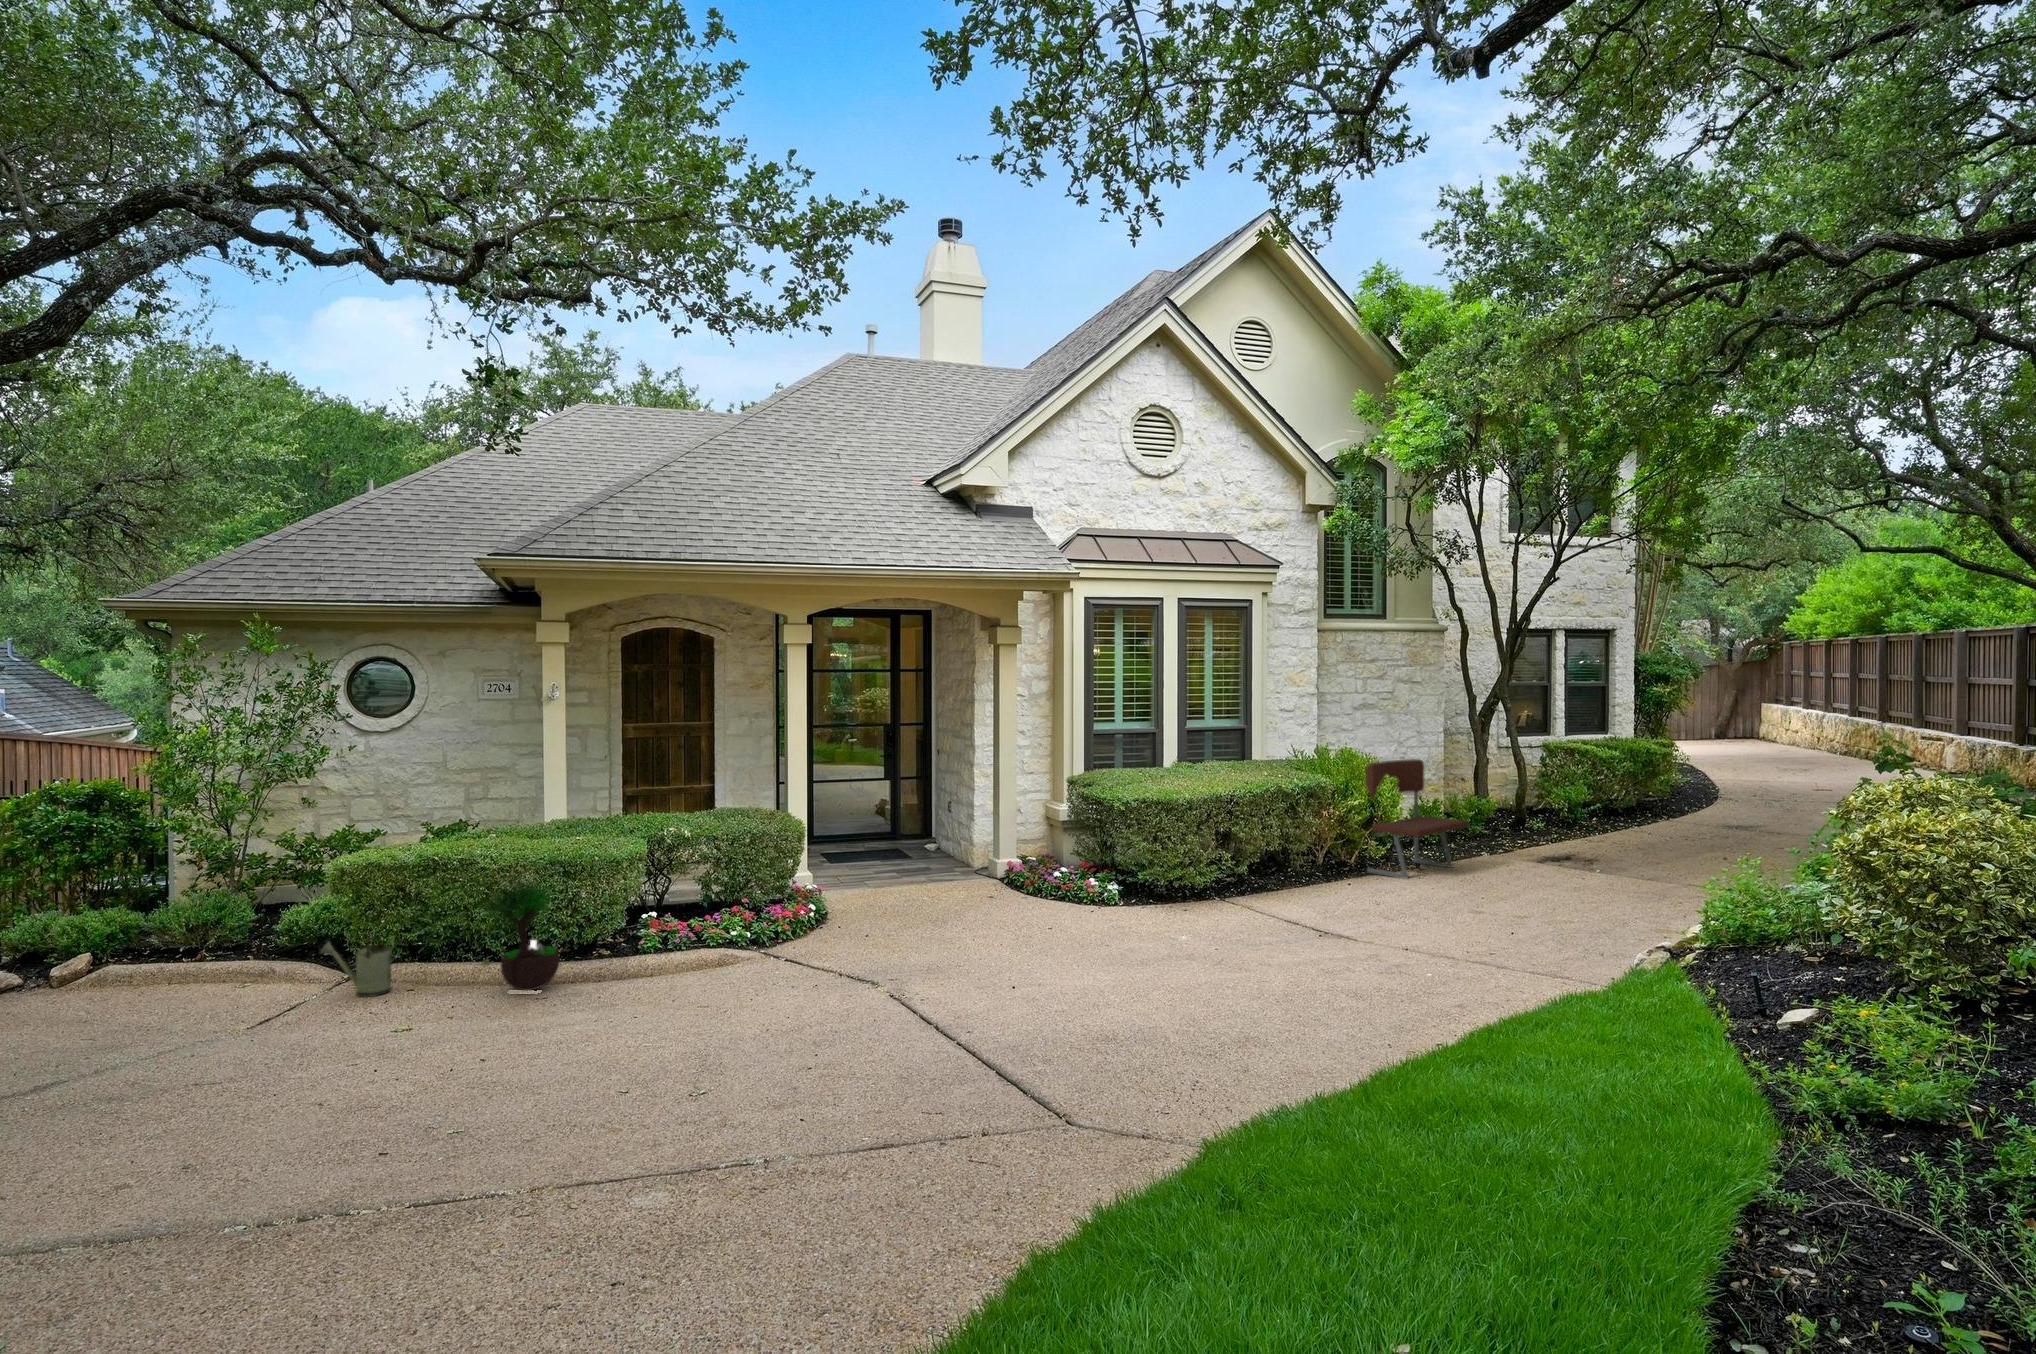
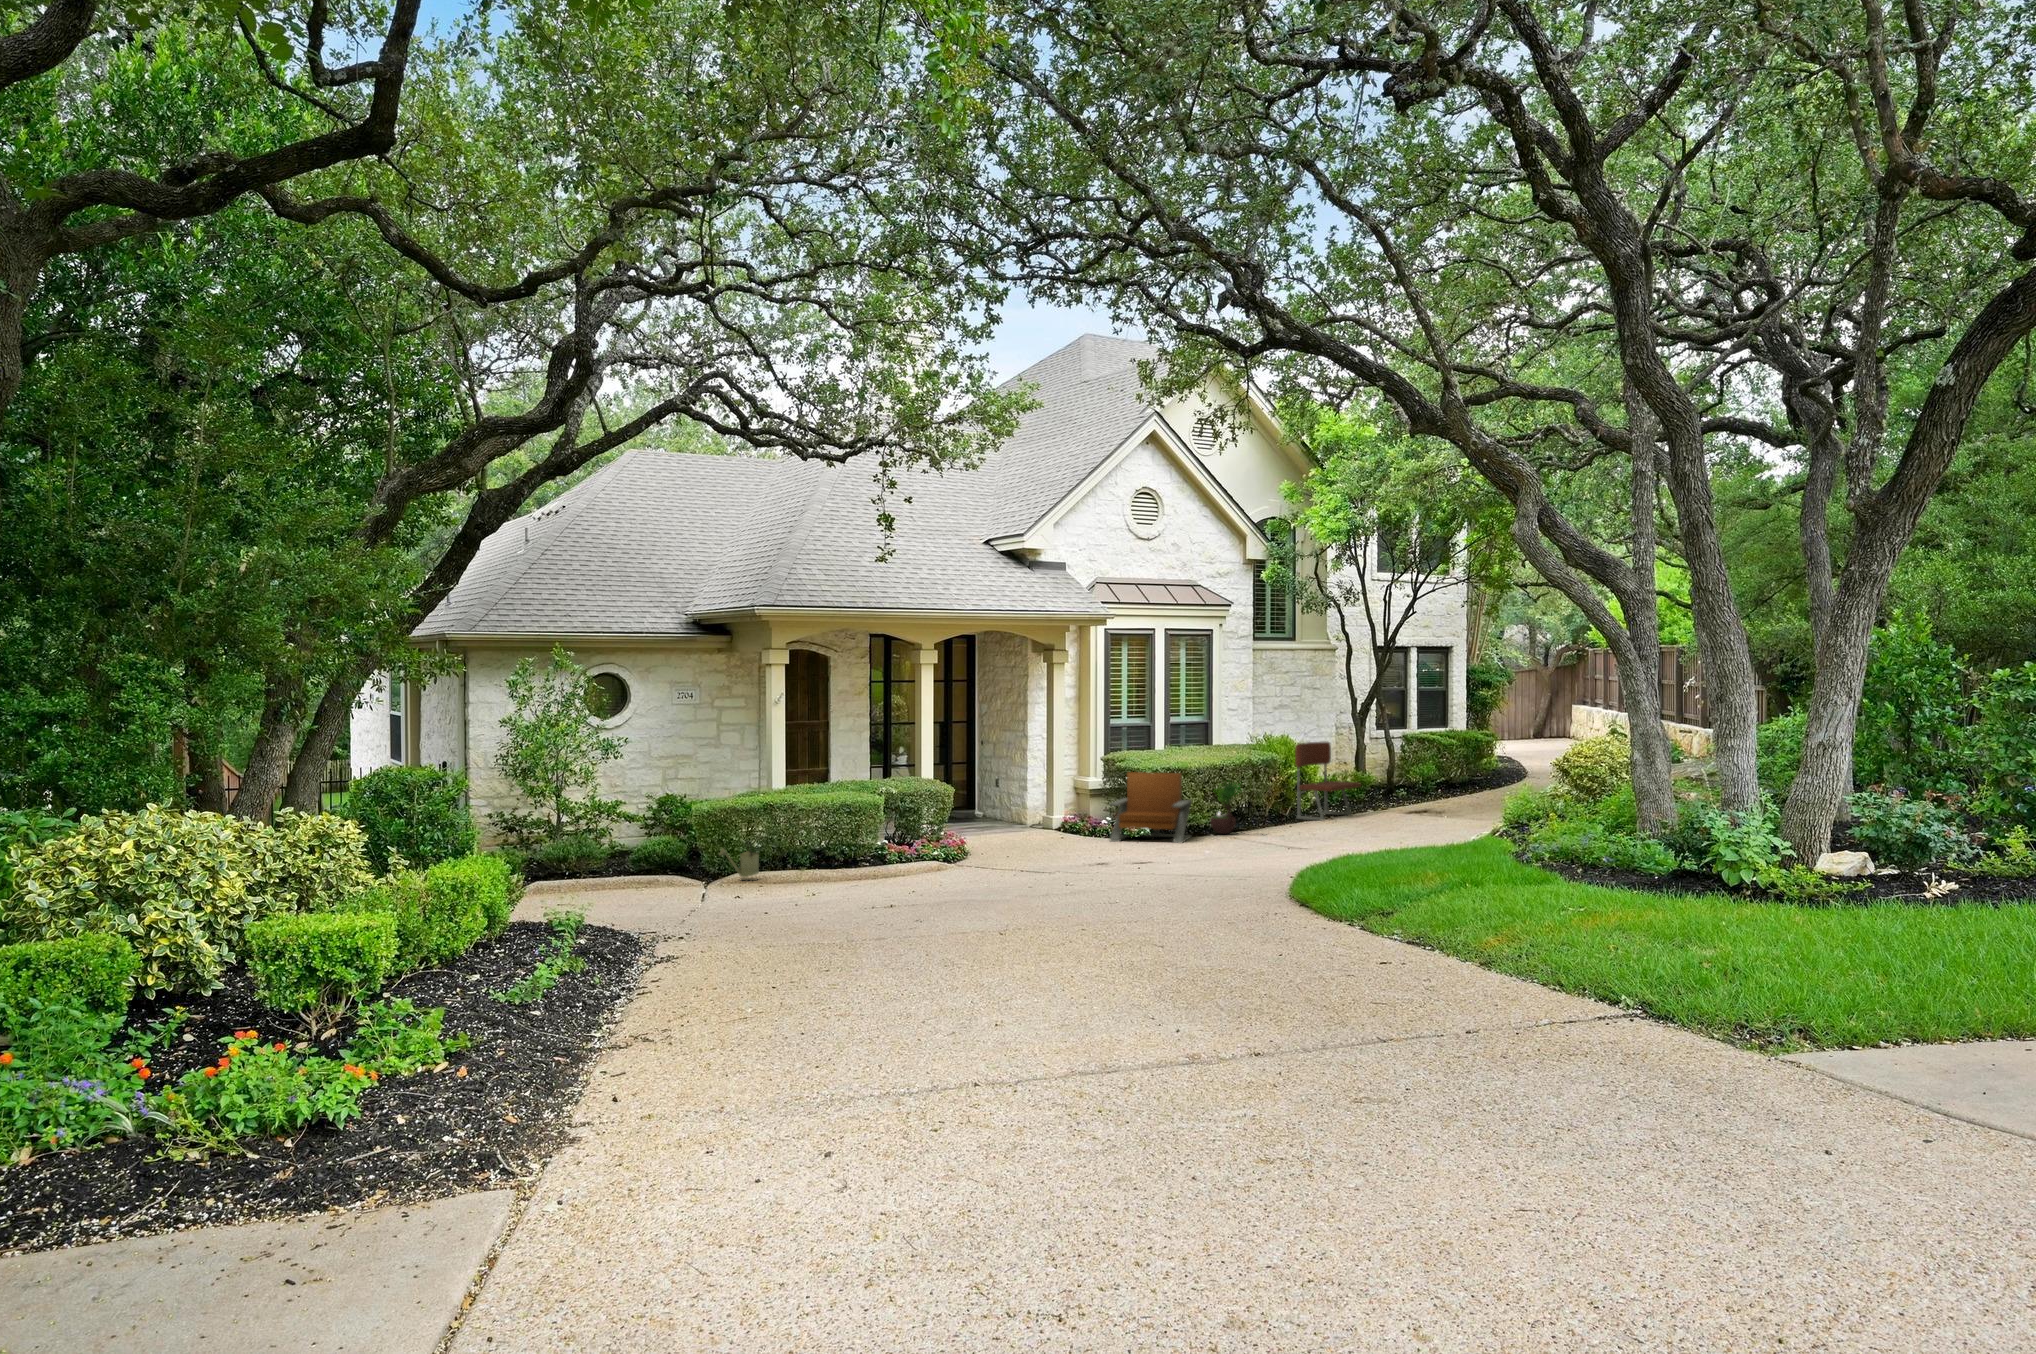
lounge chair: none [1059,805,1192,923] -> present [1110,772,1192,843]
potted tree: present [483,877,560,991] -> present [1210,782,1240,834]

